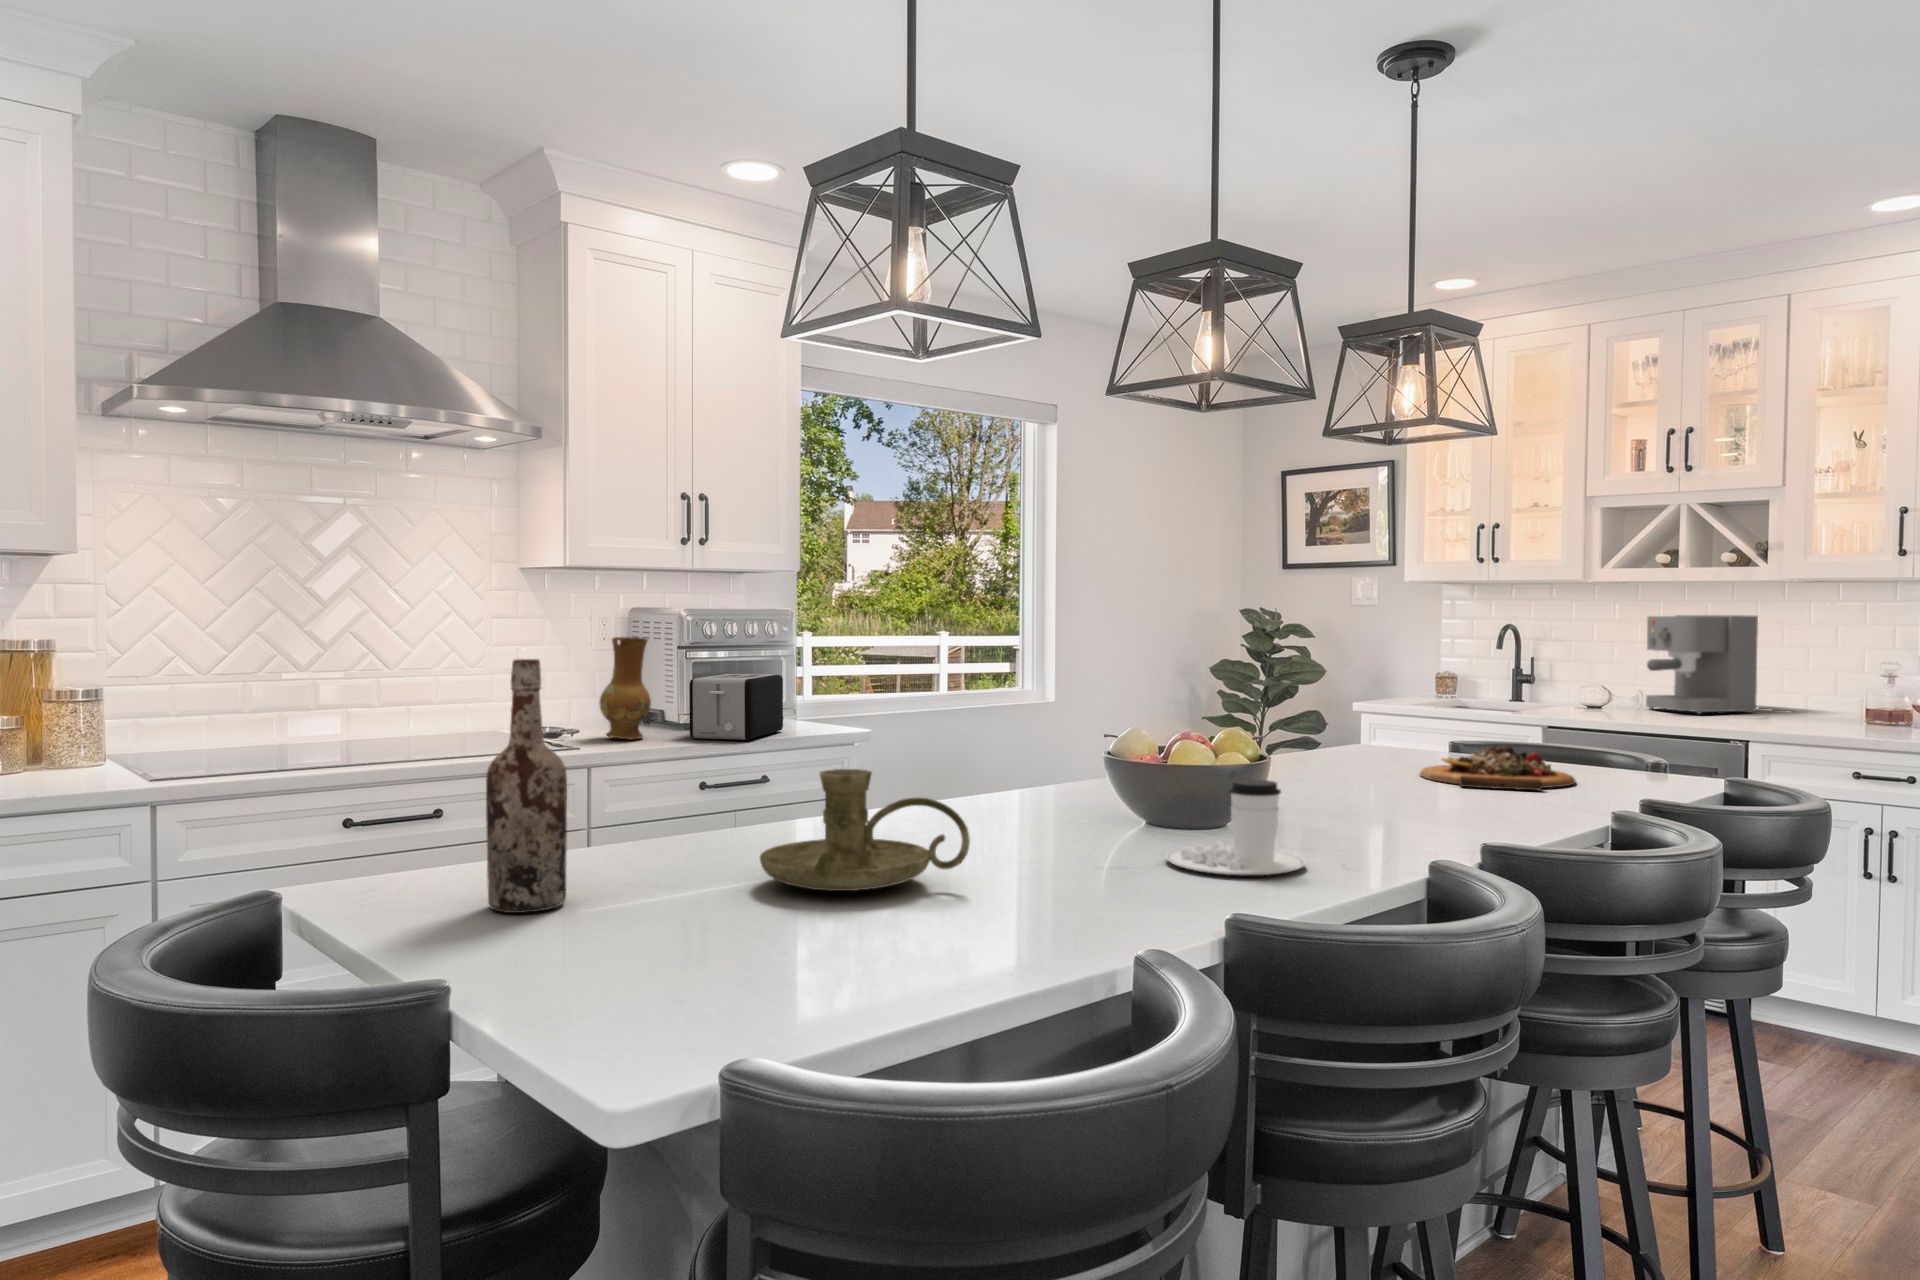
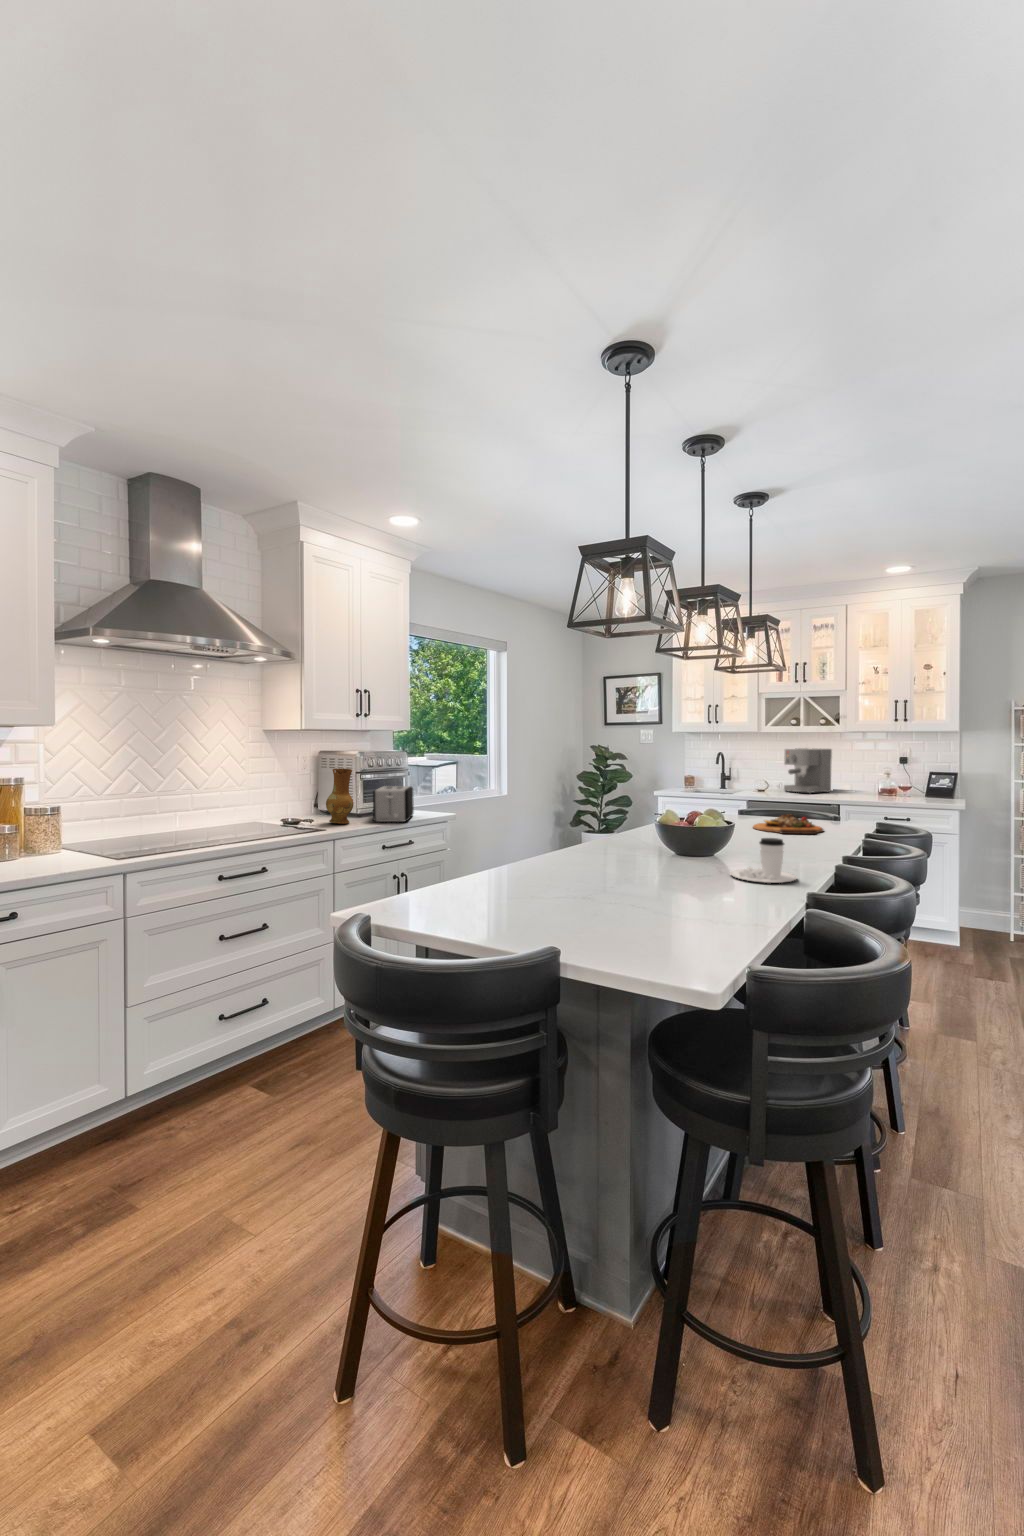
wine bottle: present [486,659,567,913] -> none [472,794,511,925]
candle holder: present [760,769,970,891] -> none [576,842,678,902]

